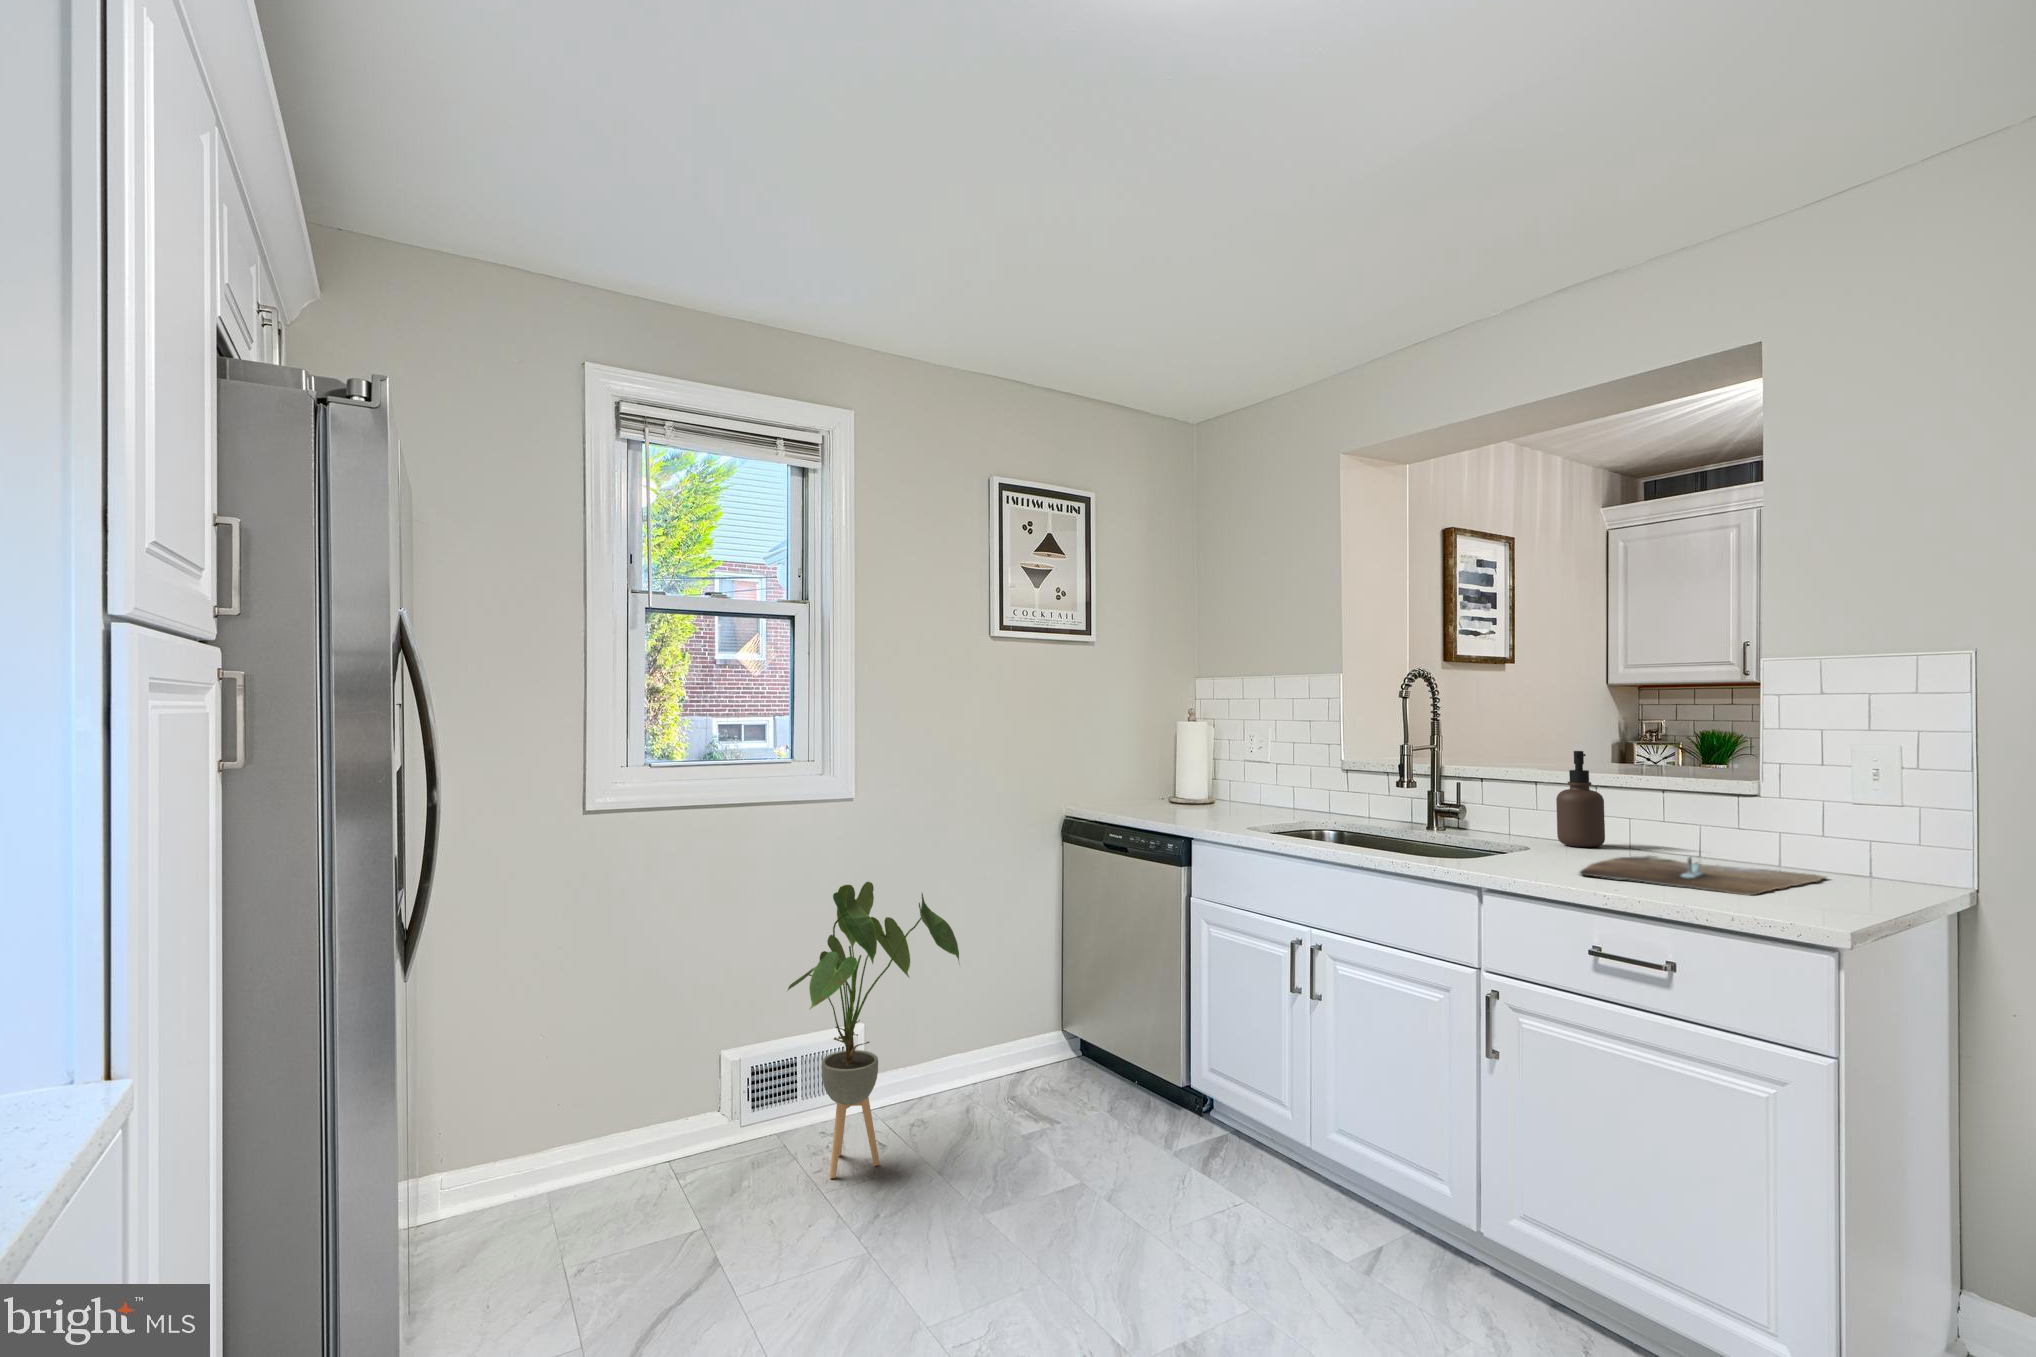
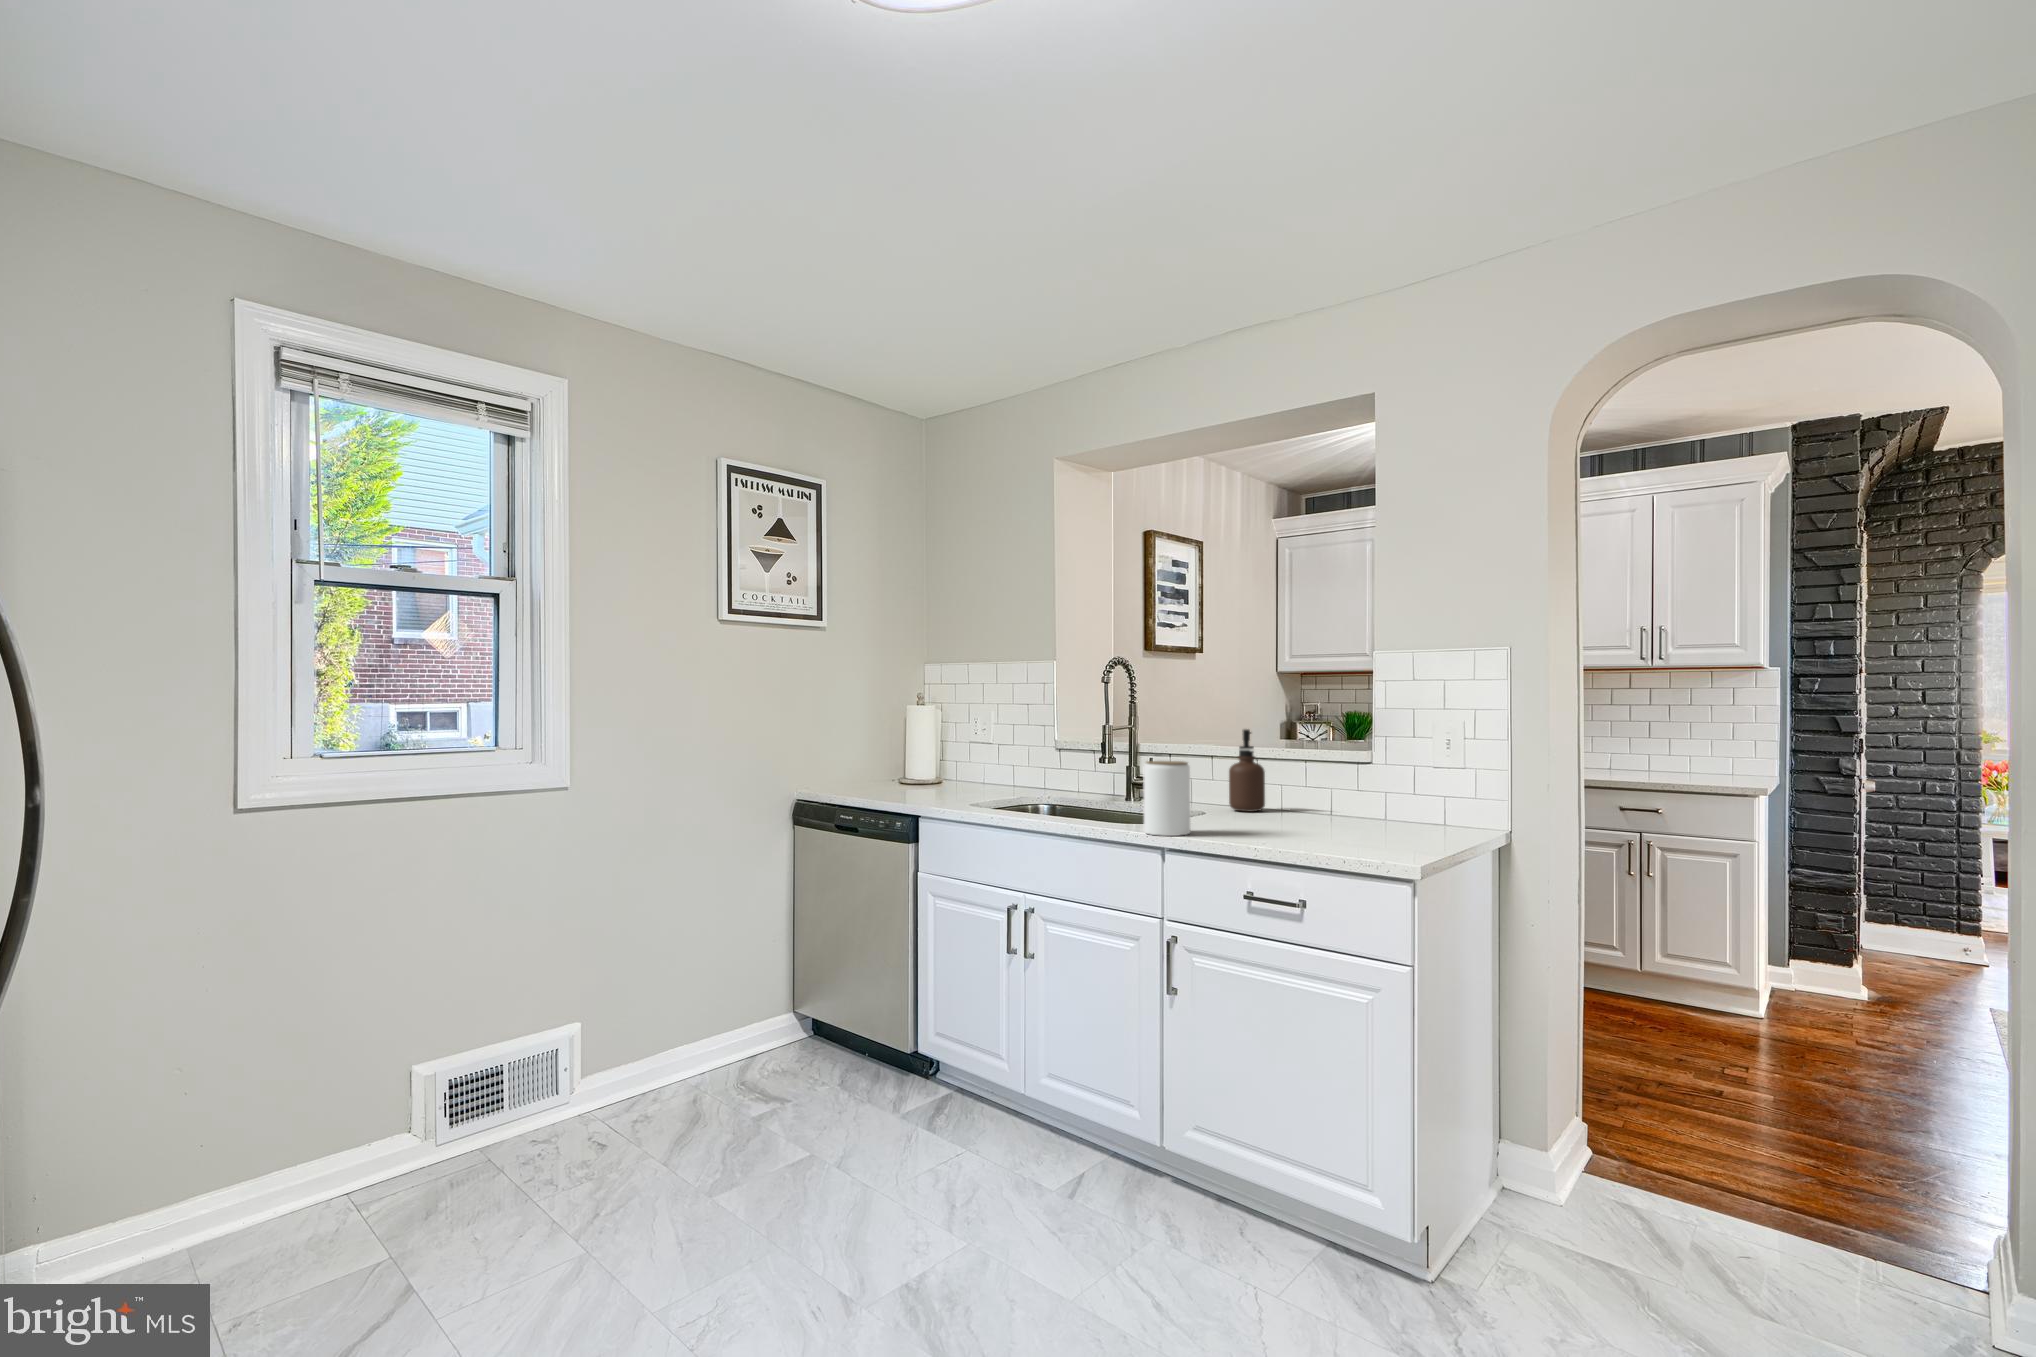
jar: none [1451,787,1512,874] -> present [1143,761,1190,836]
cutting board: present [1580,856,1825,895] -> none [1242,814,1417,842]
house plant: present [788,882,960,1178] -> none [488,875,686,1186]

